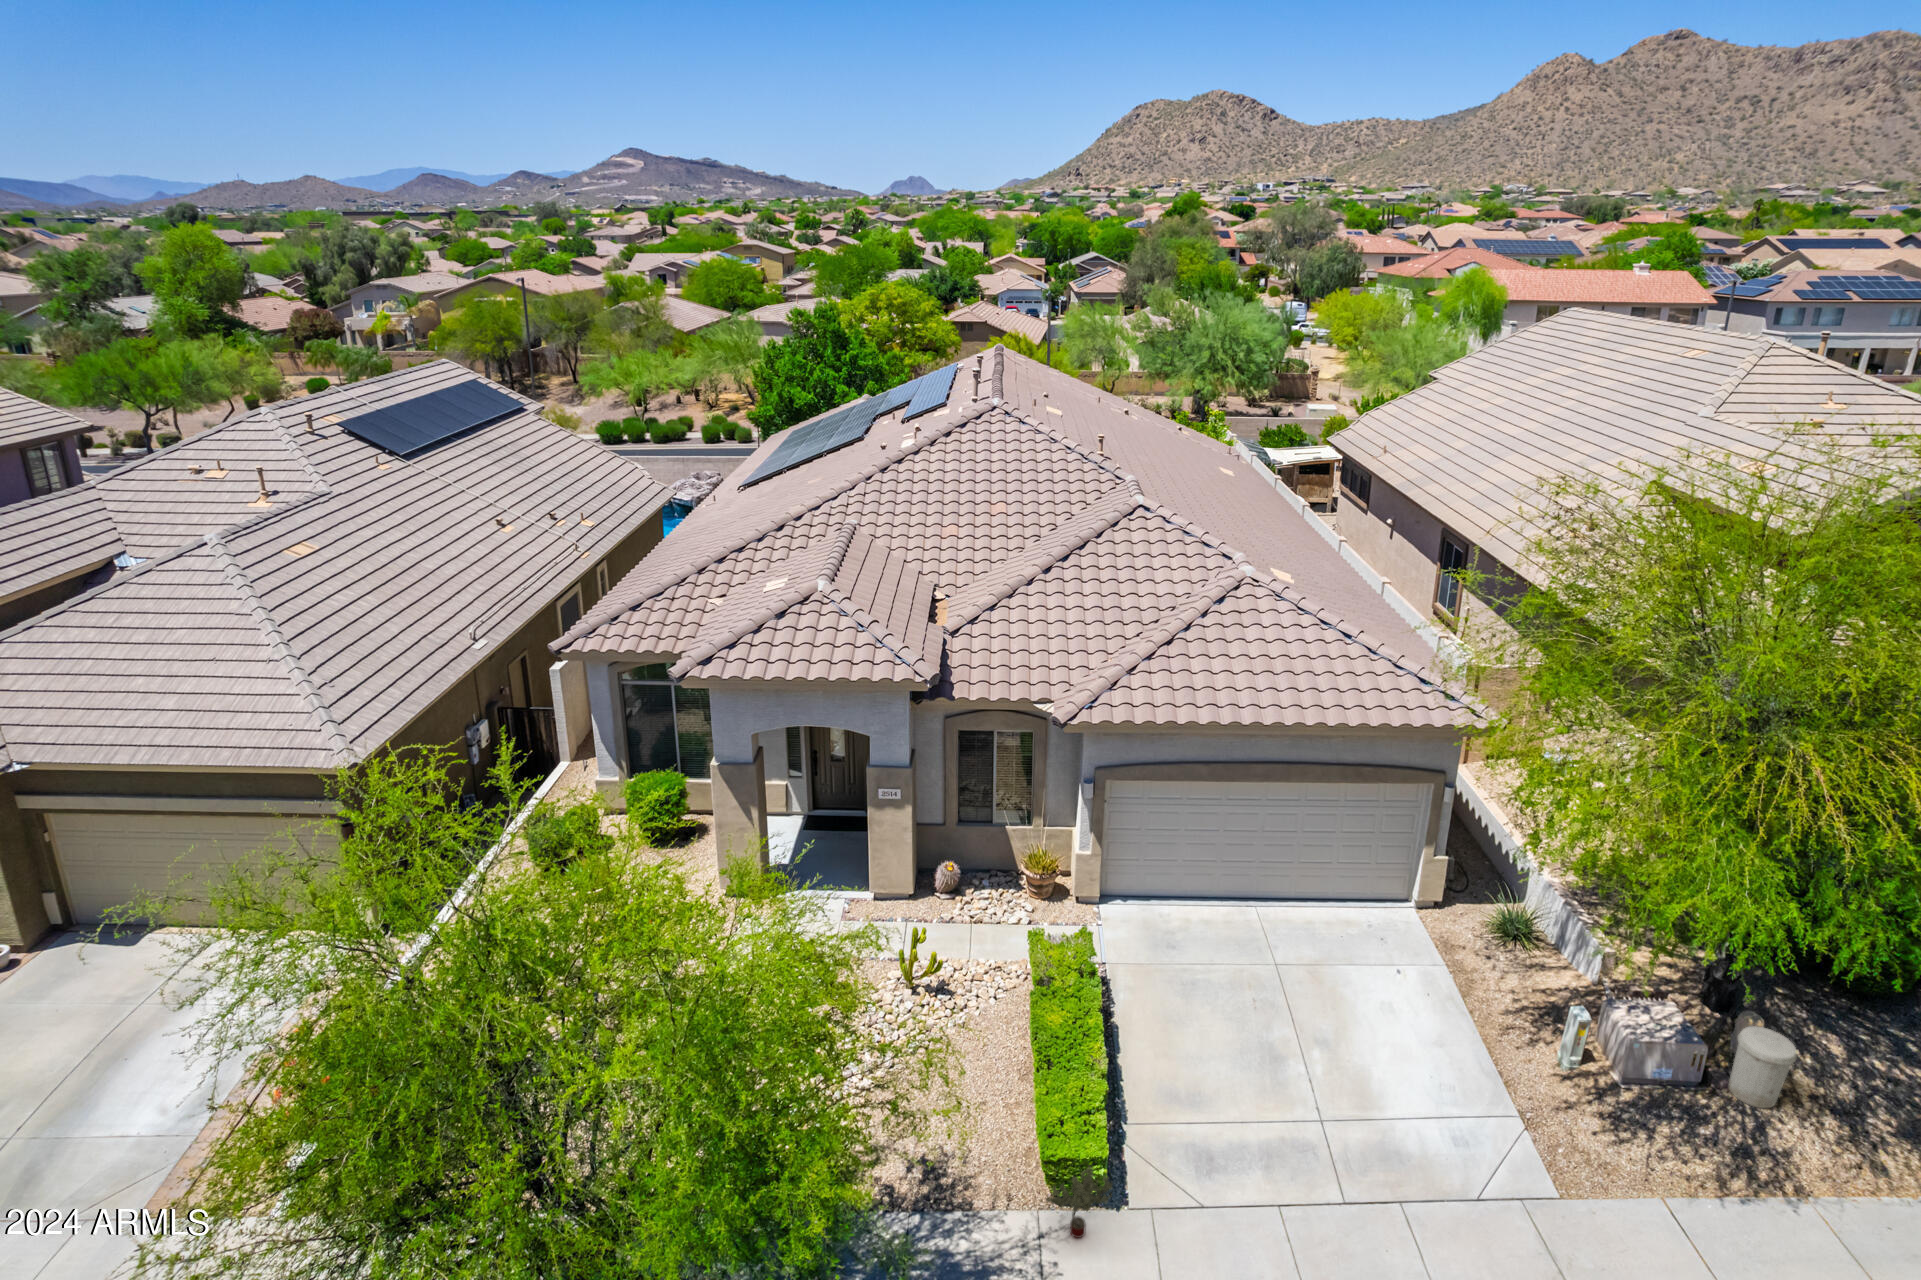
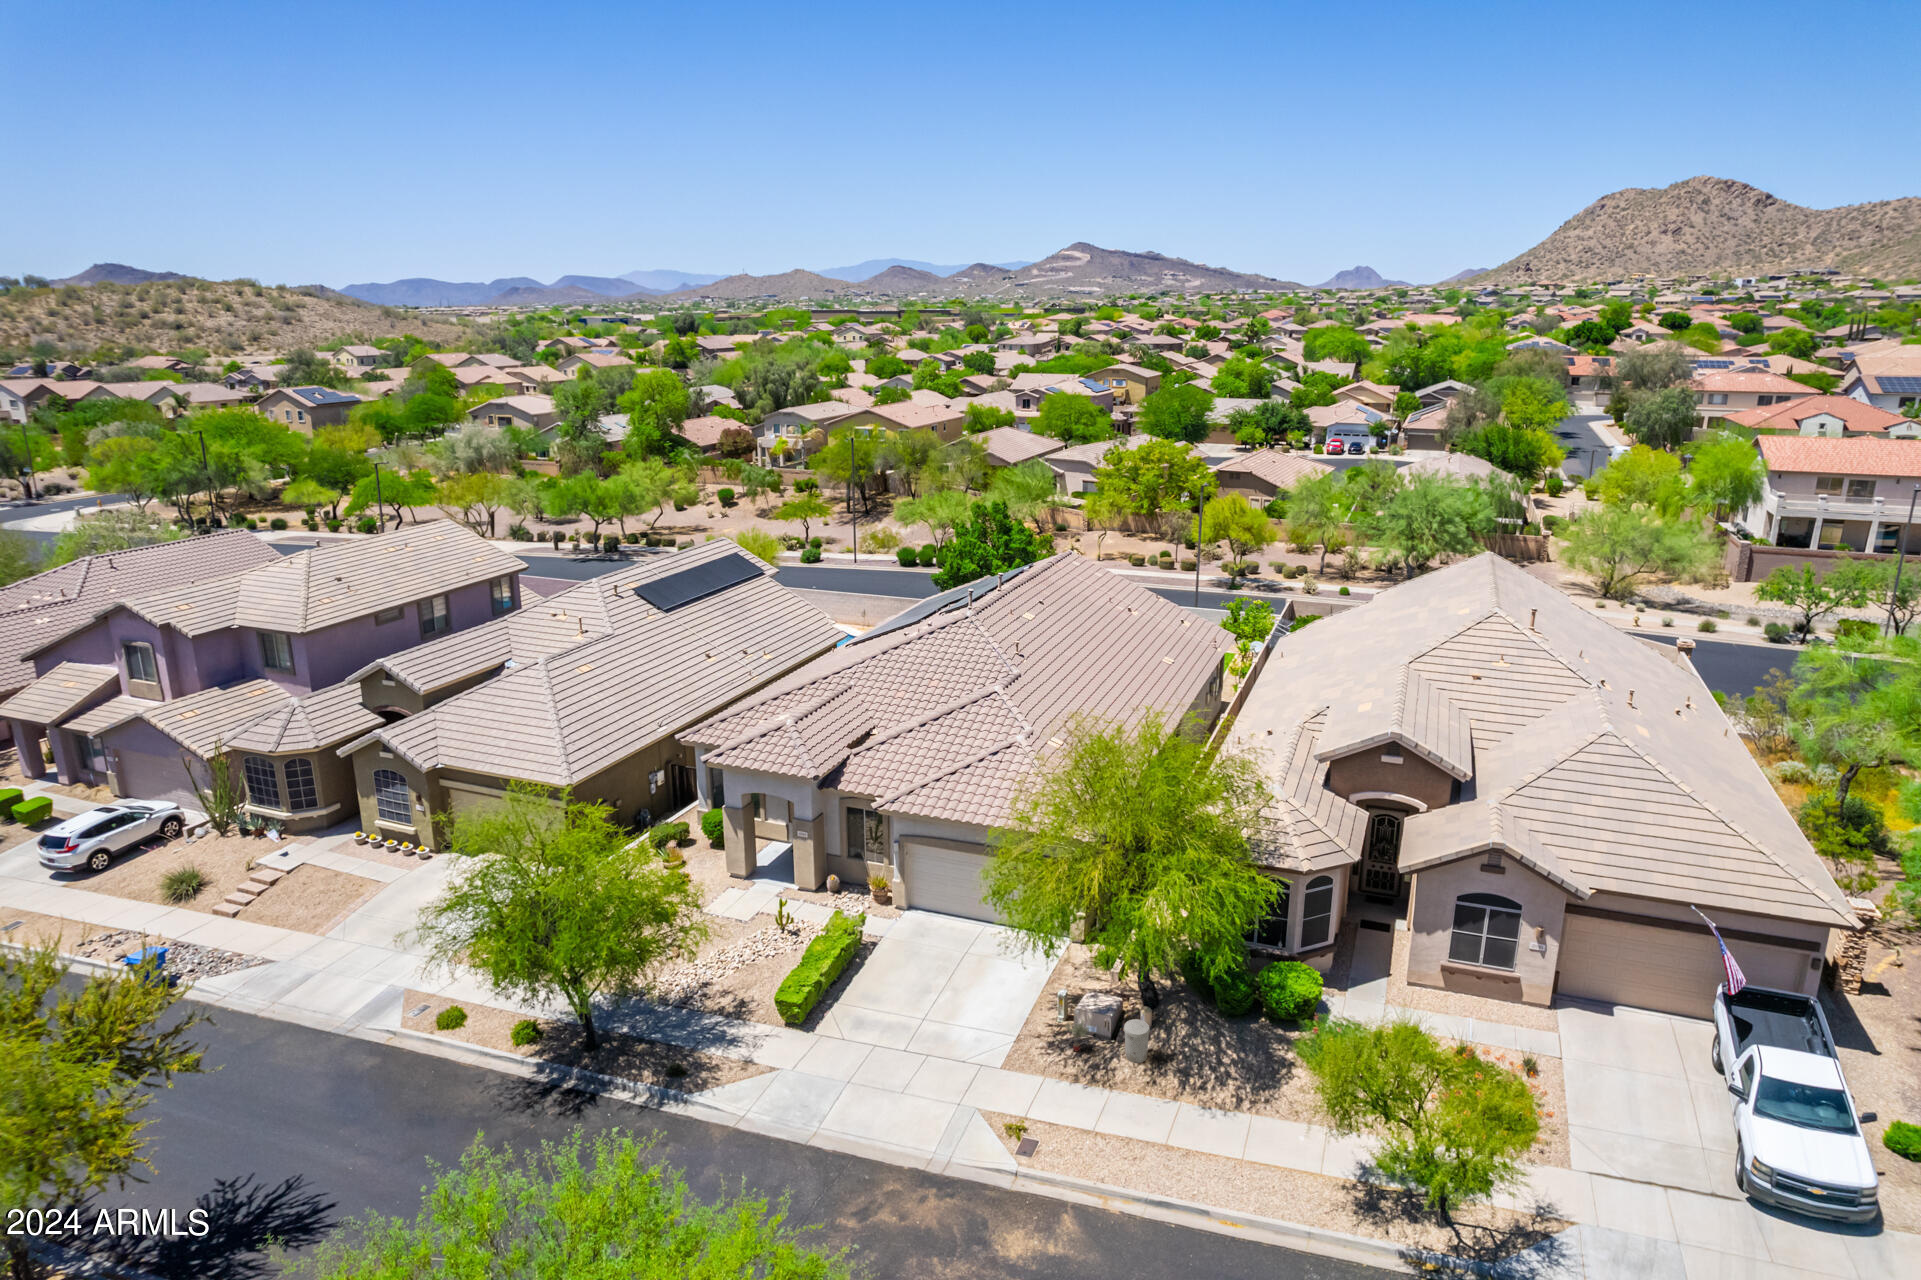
potted tree: present [1046,1167,1112,1238] -> present [1065,1019,1089,1051]

